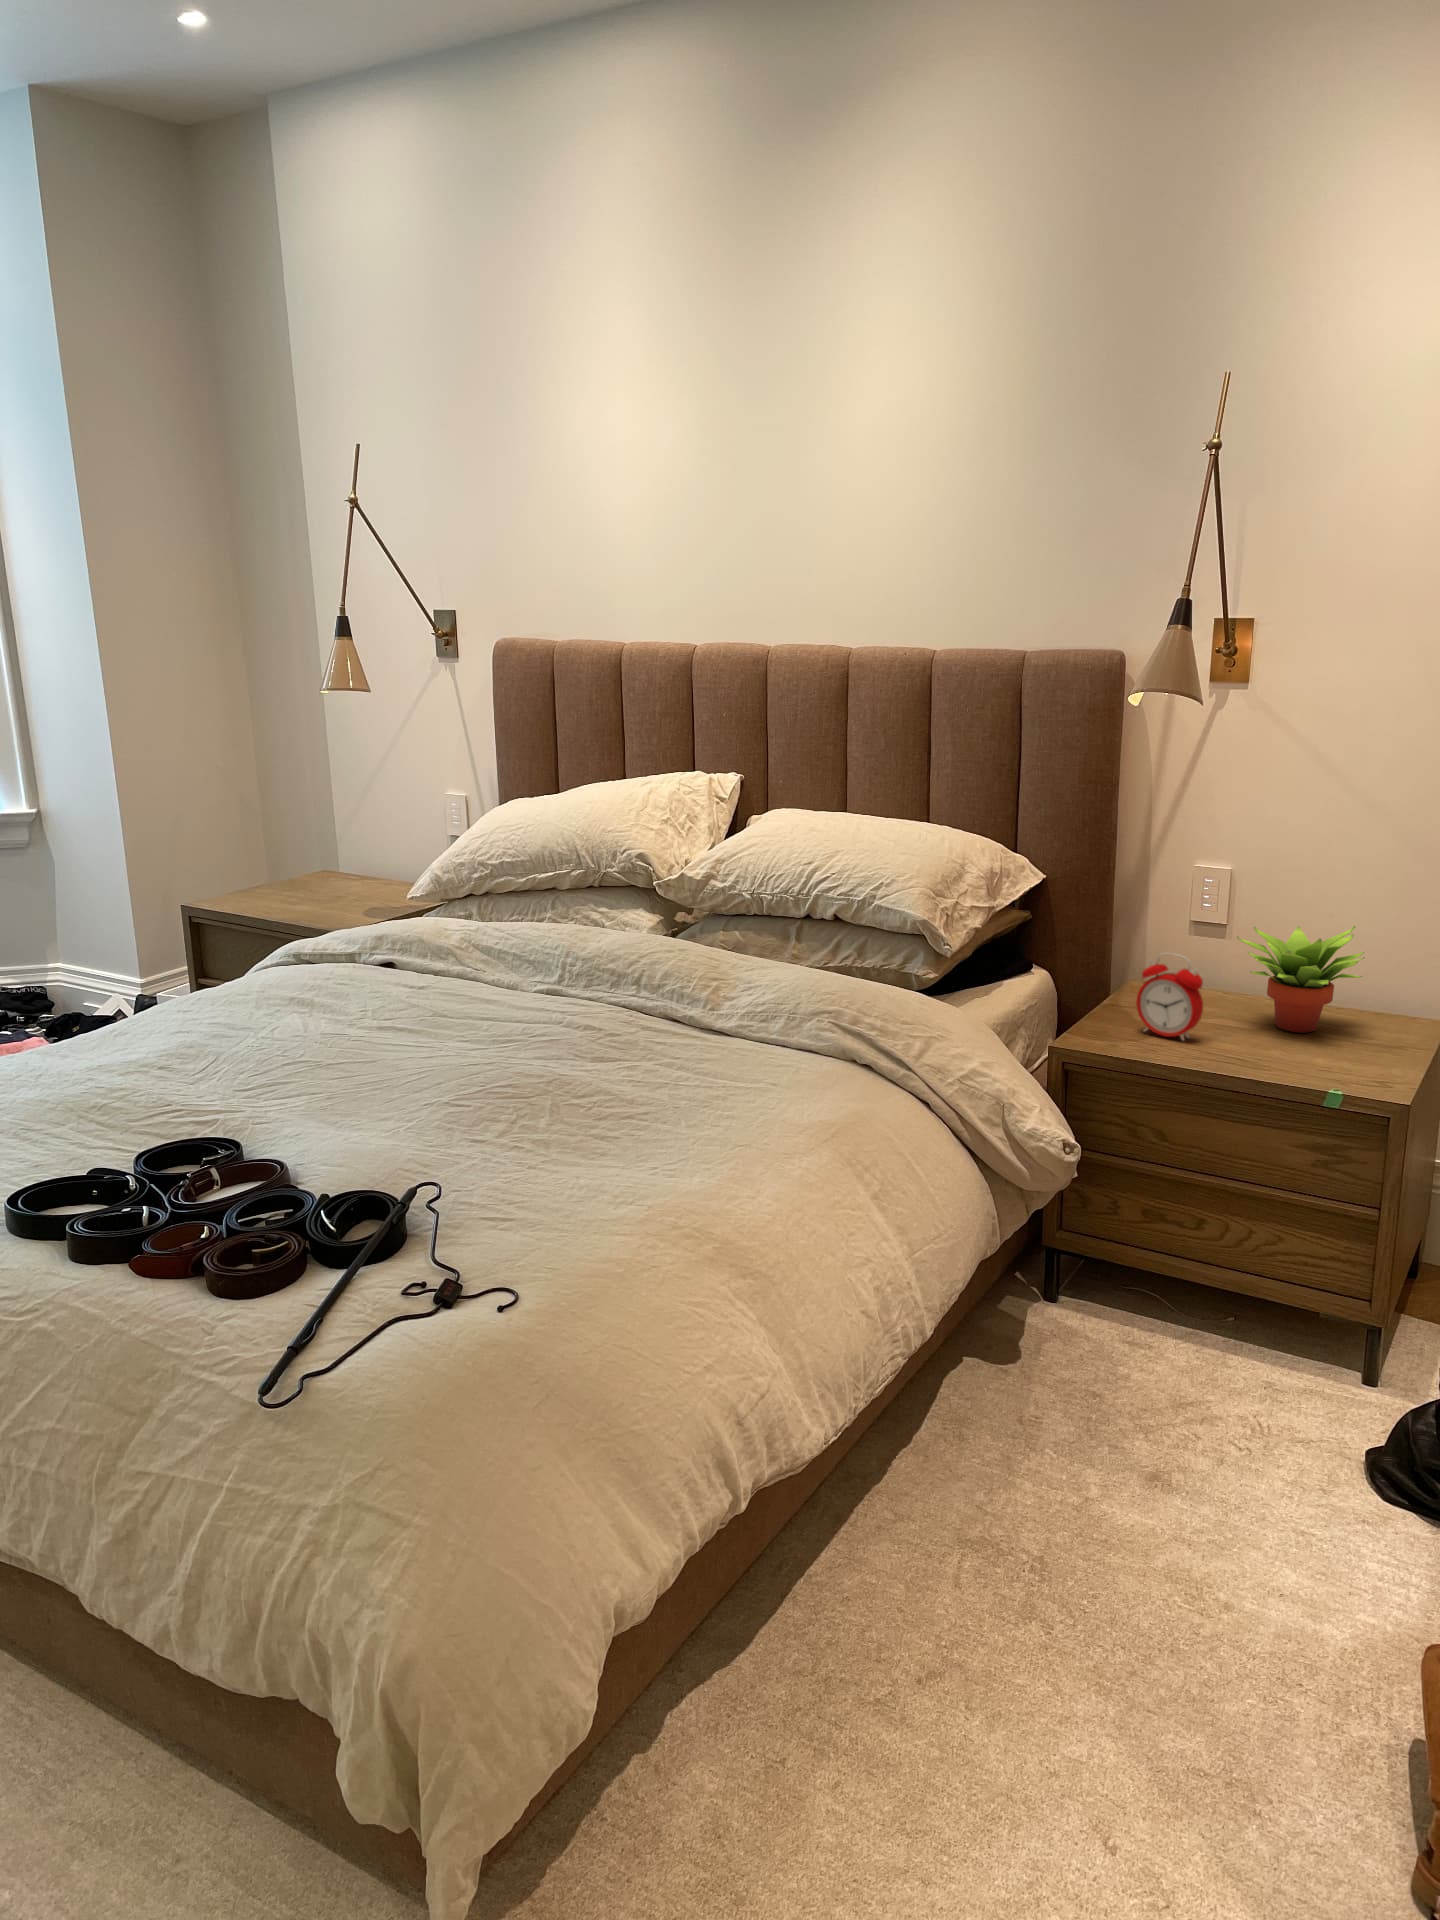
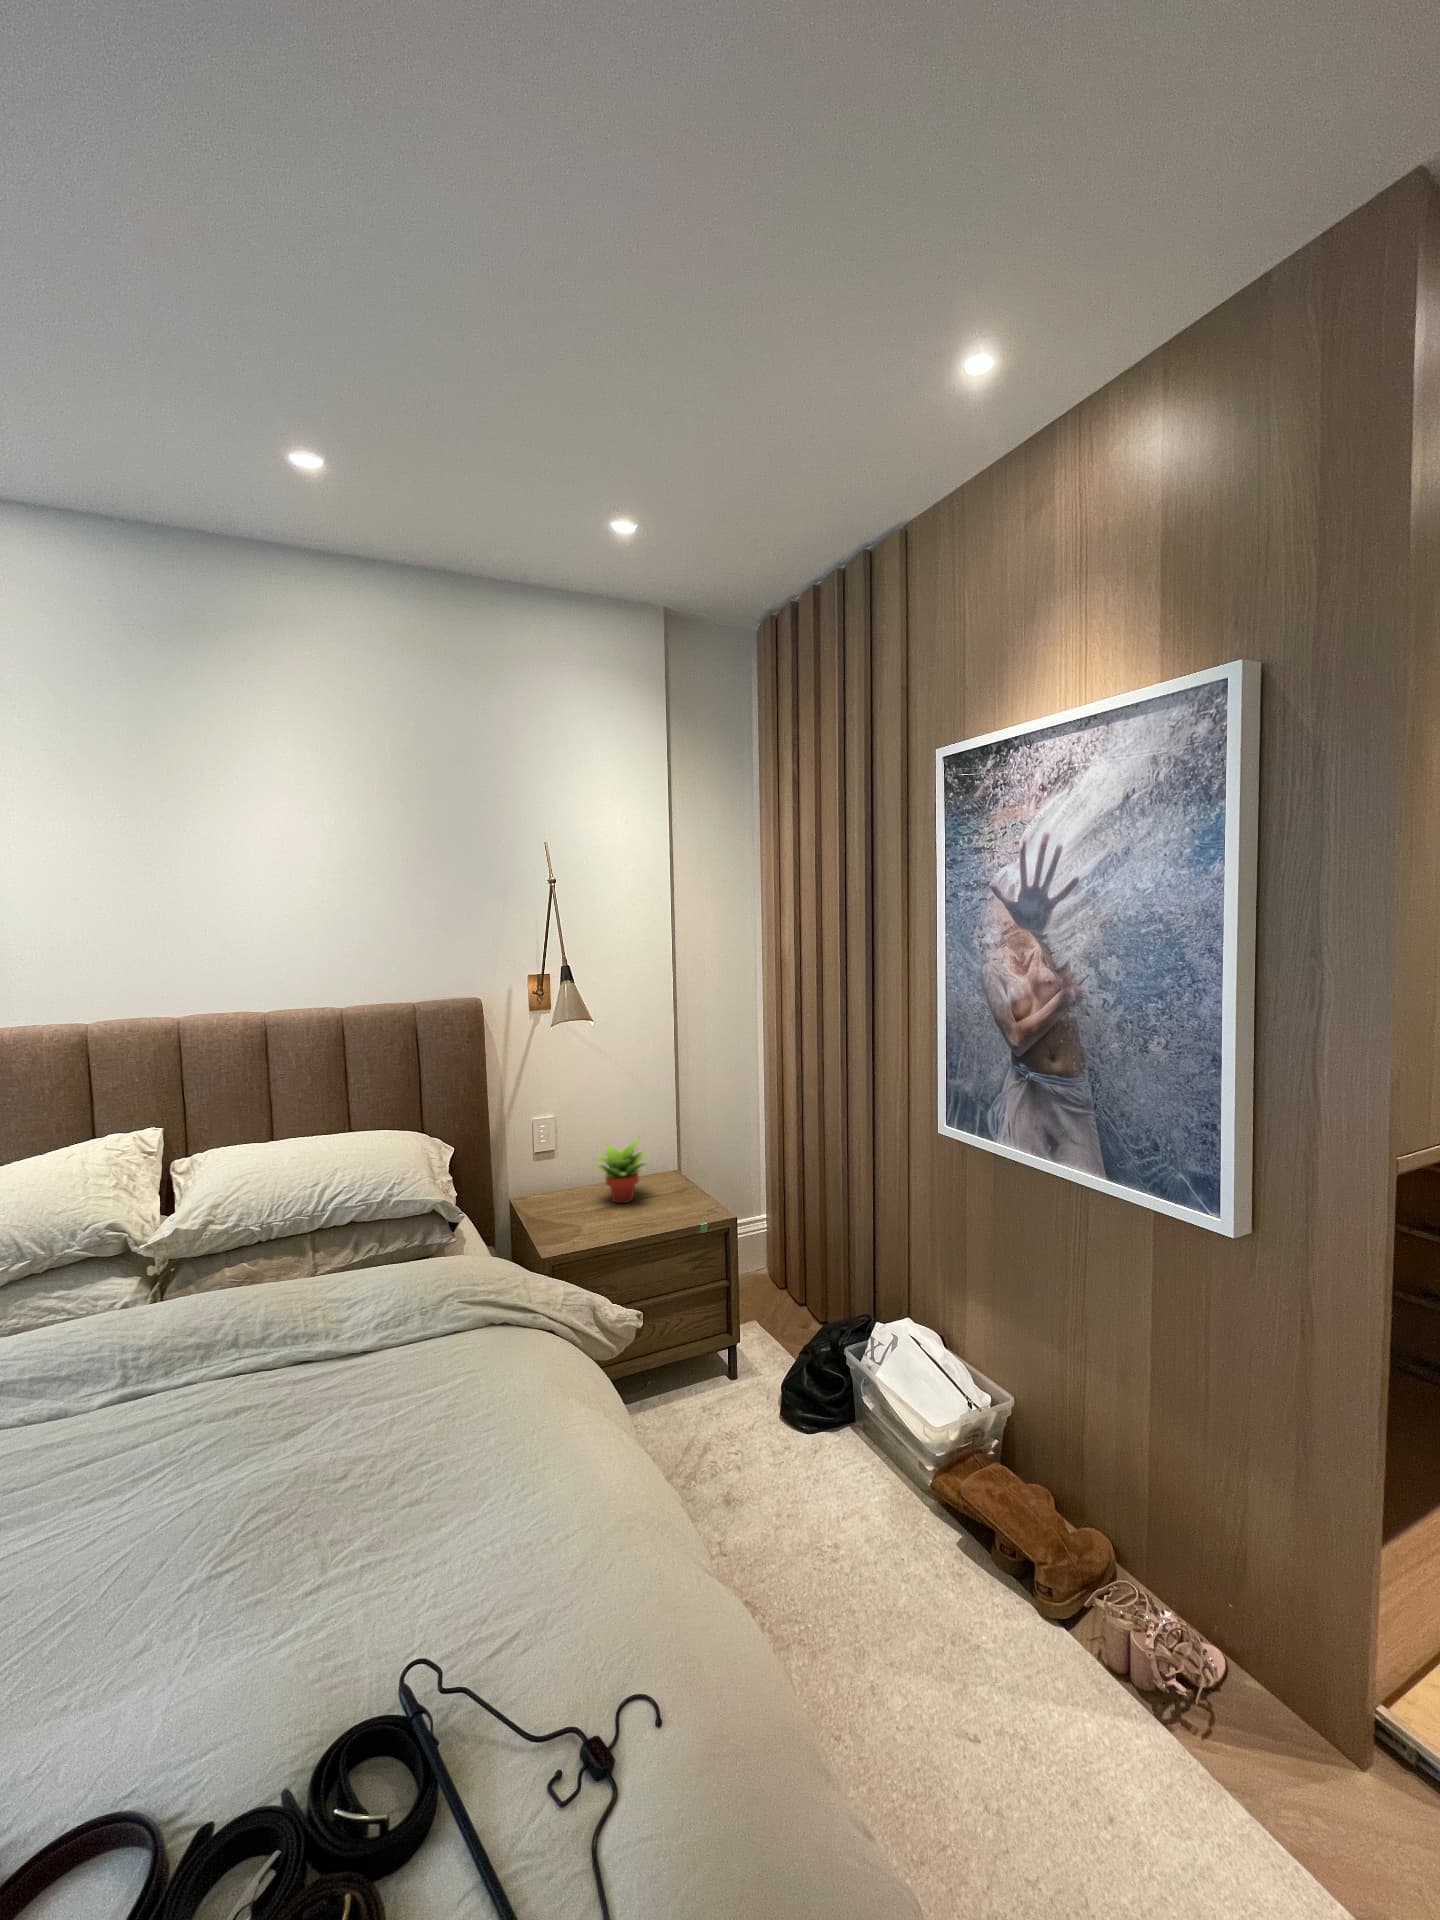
alarm clock: present [1136,953,1203,1040] -> none [557,1178,595,1231]

